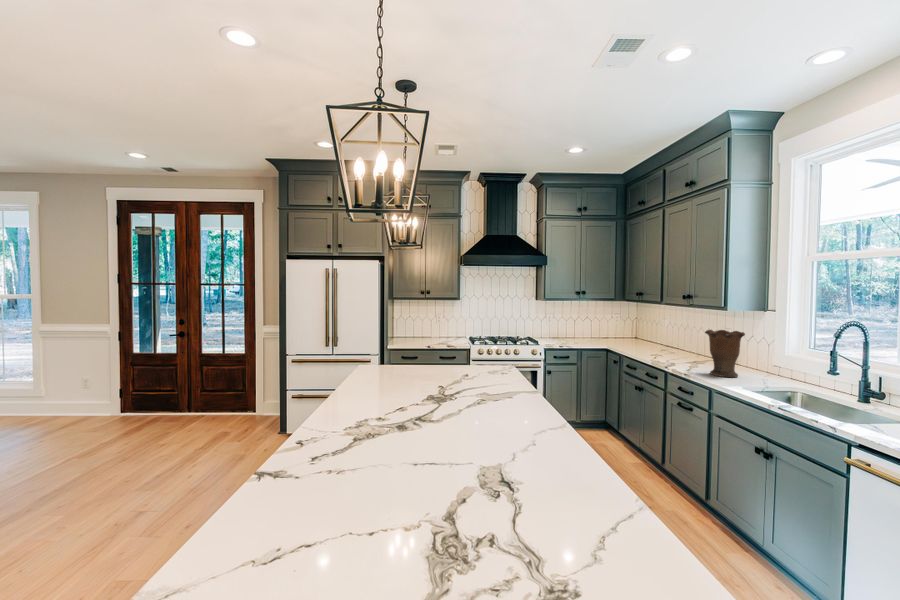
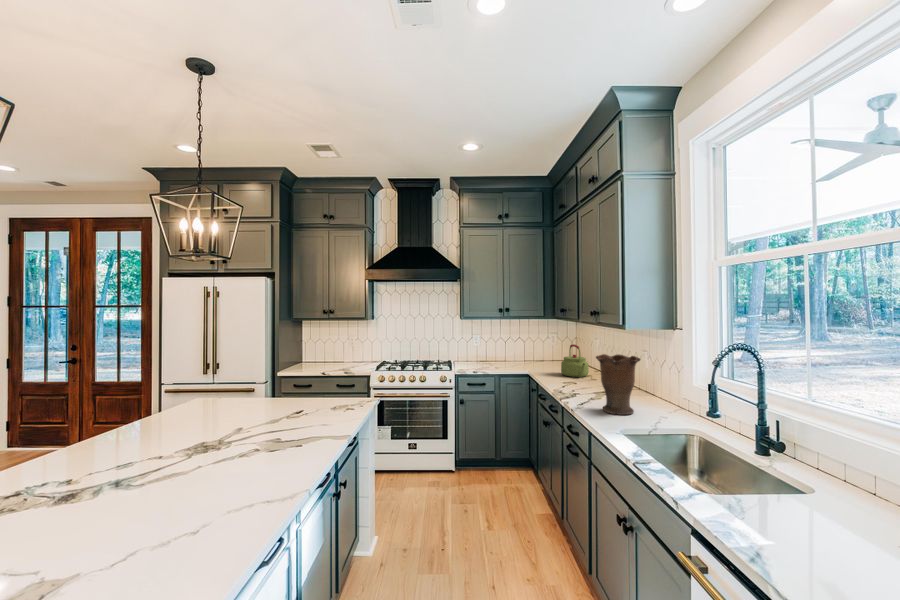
kettle: none [639,323,664,351] -> present [561,344,589,377]

